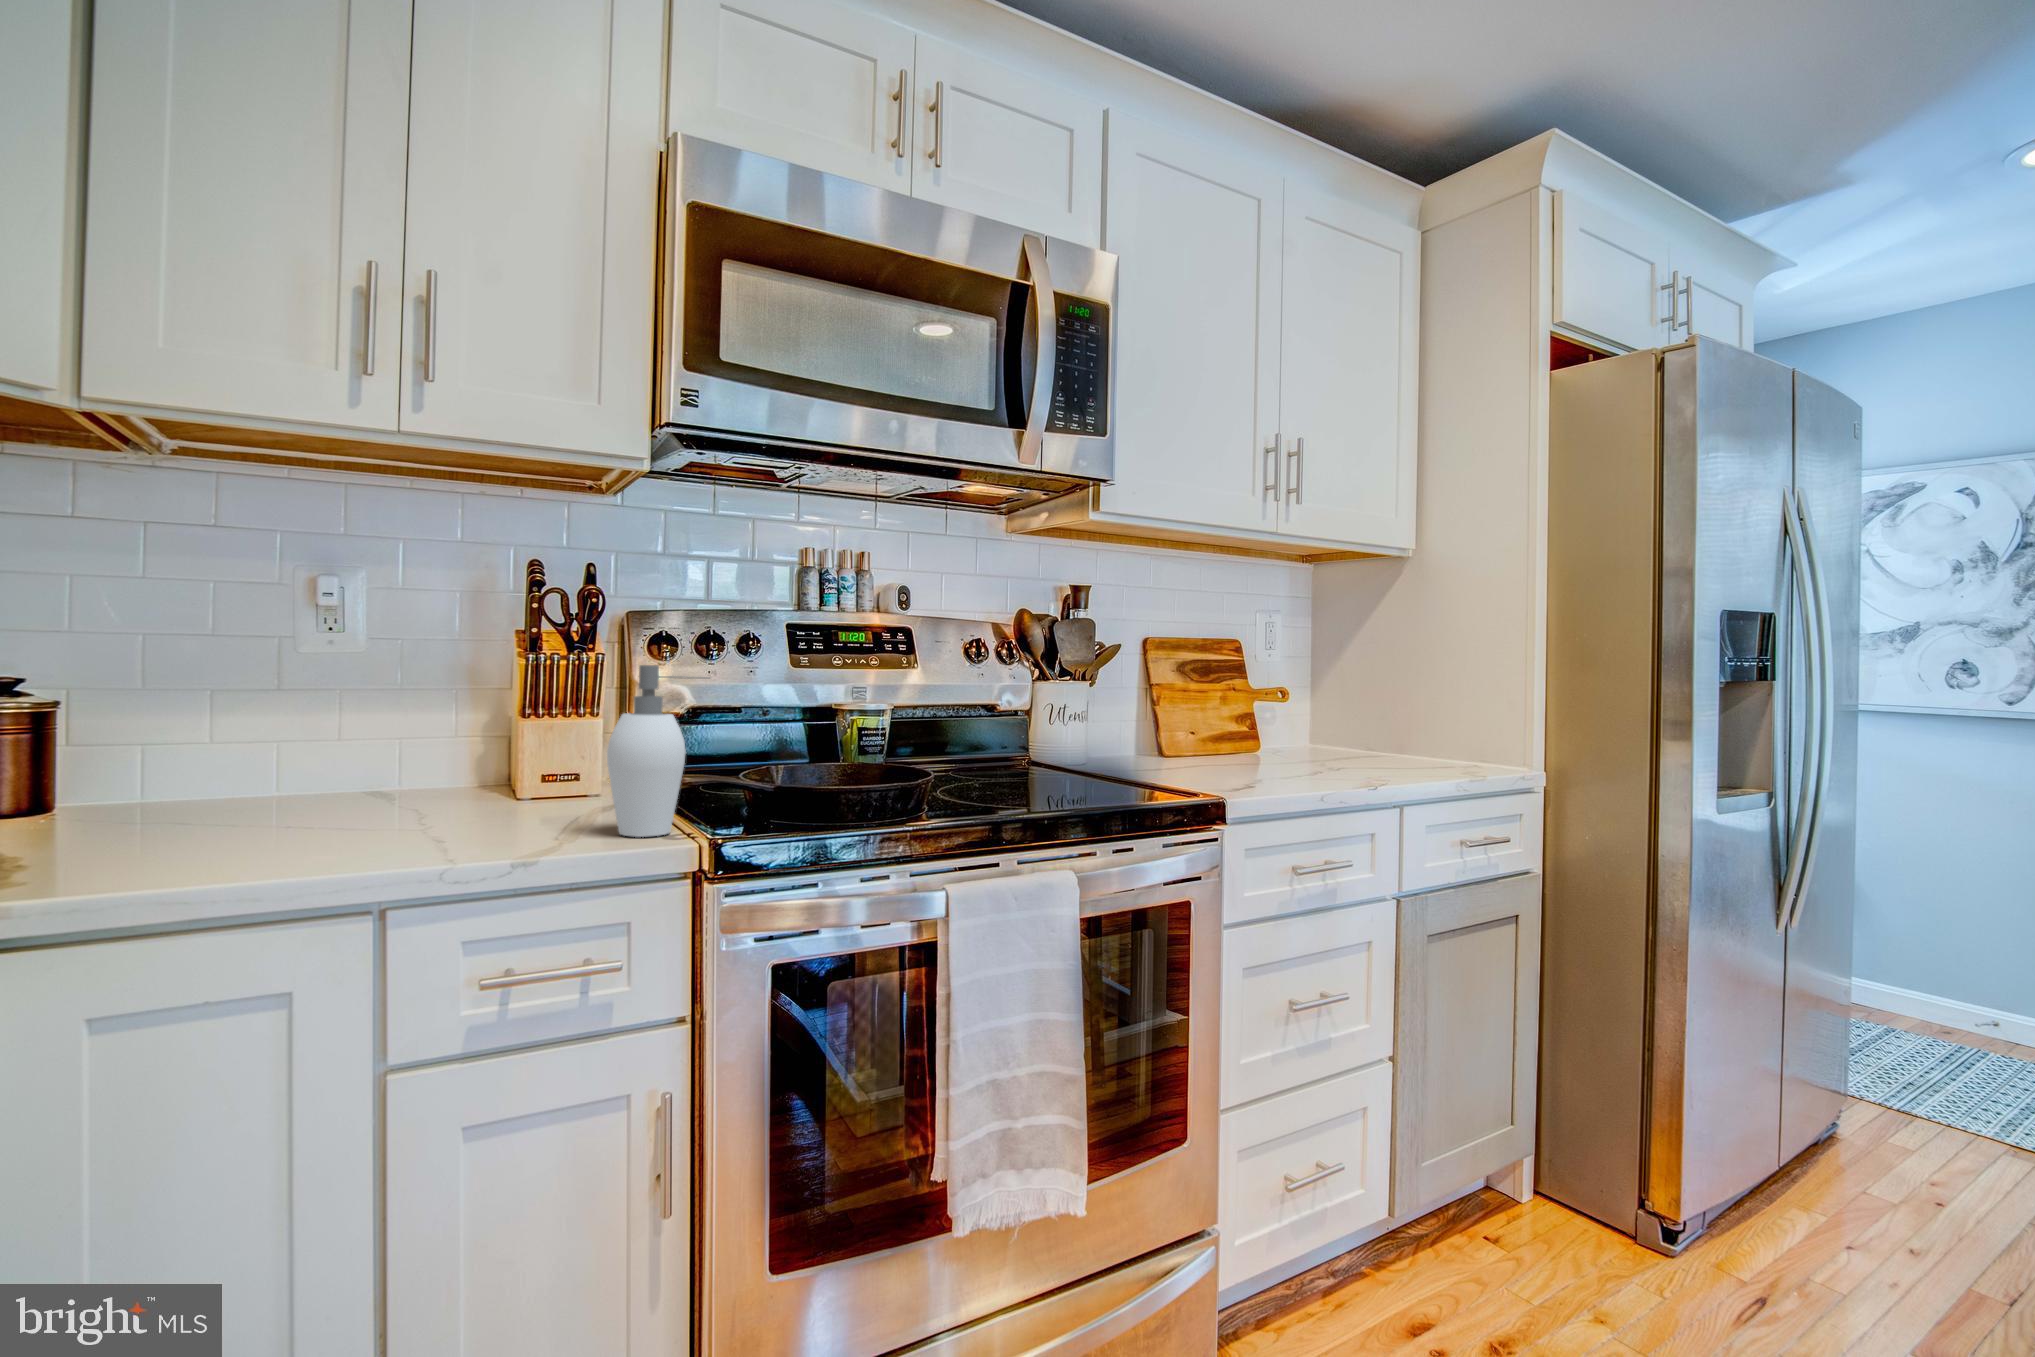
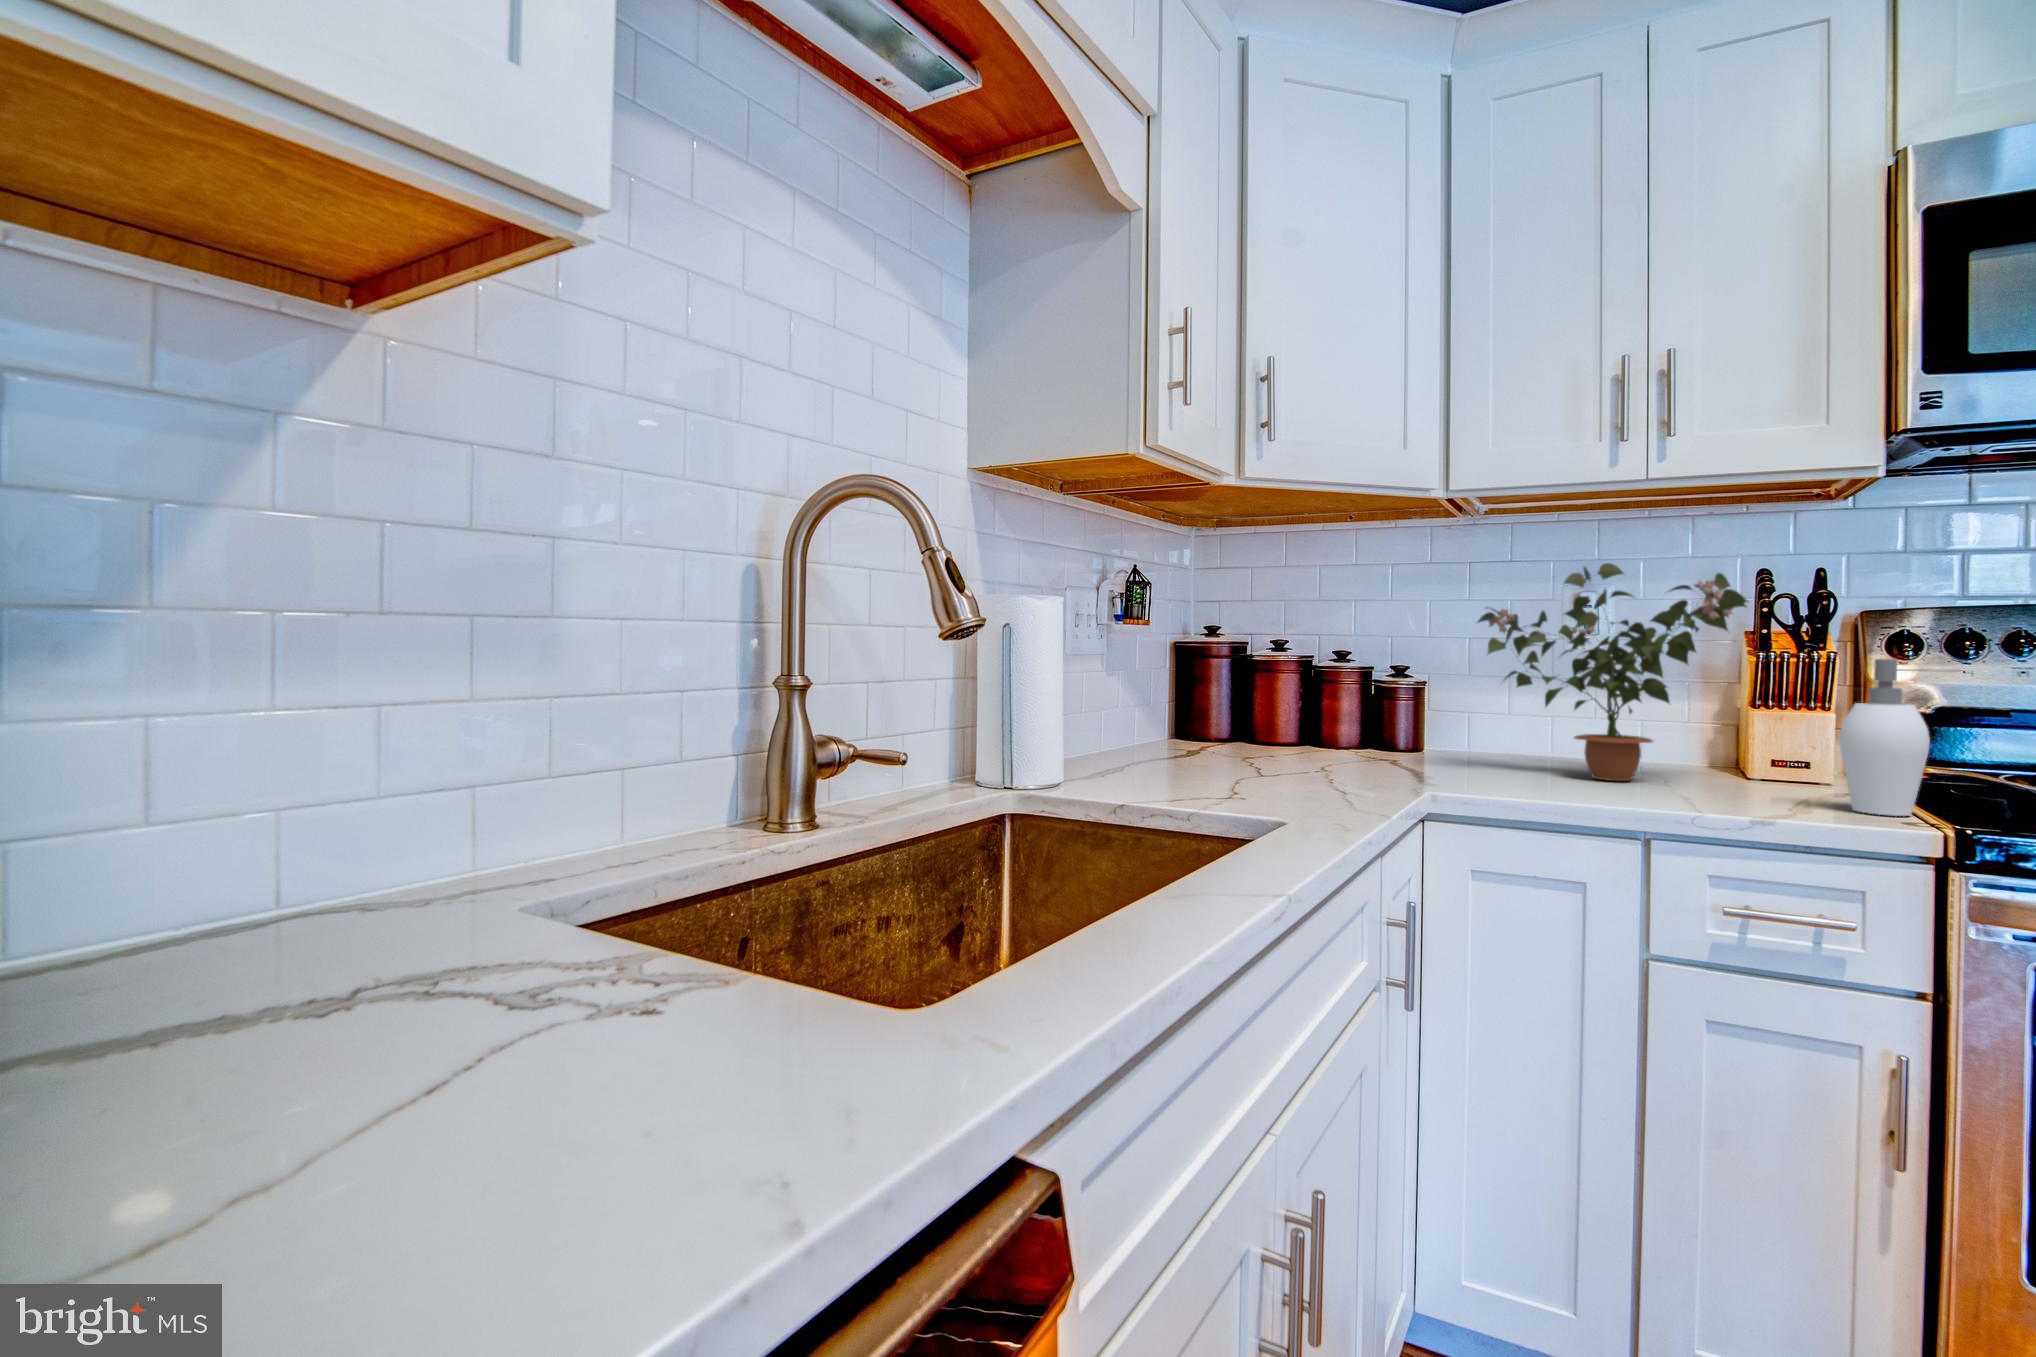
potted plant: none [132,527,518,827] -> present [1478,563,1747,781]

